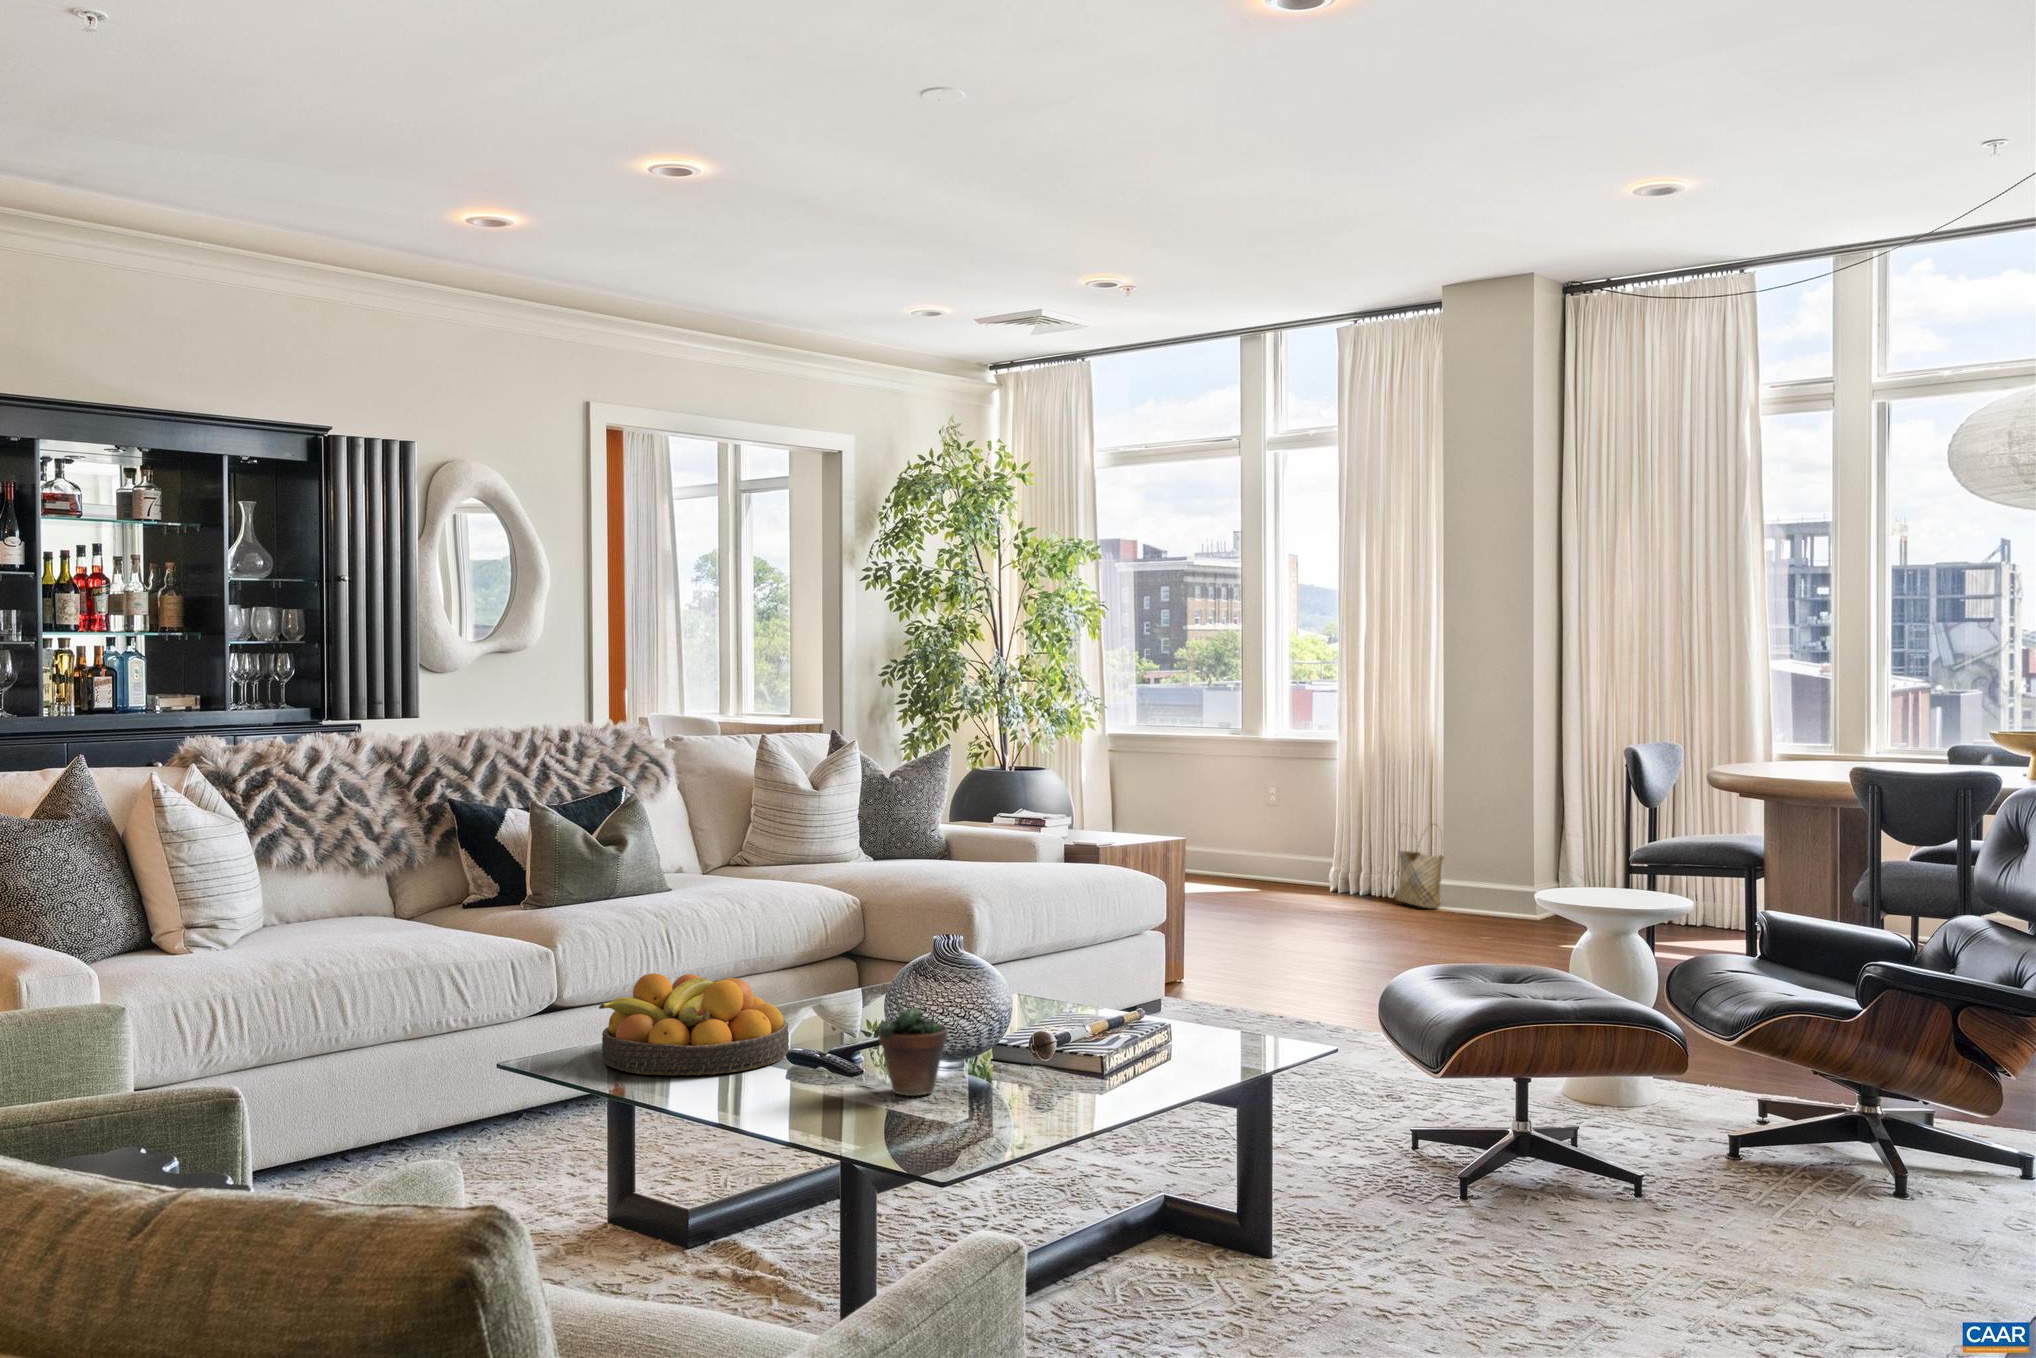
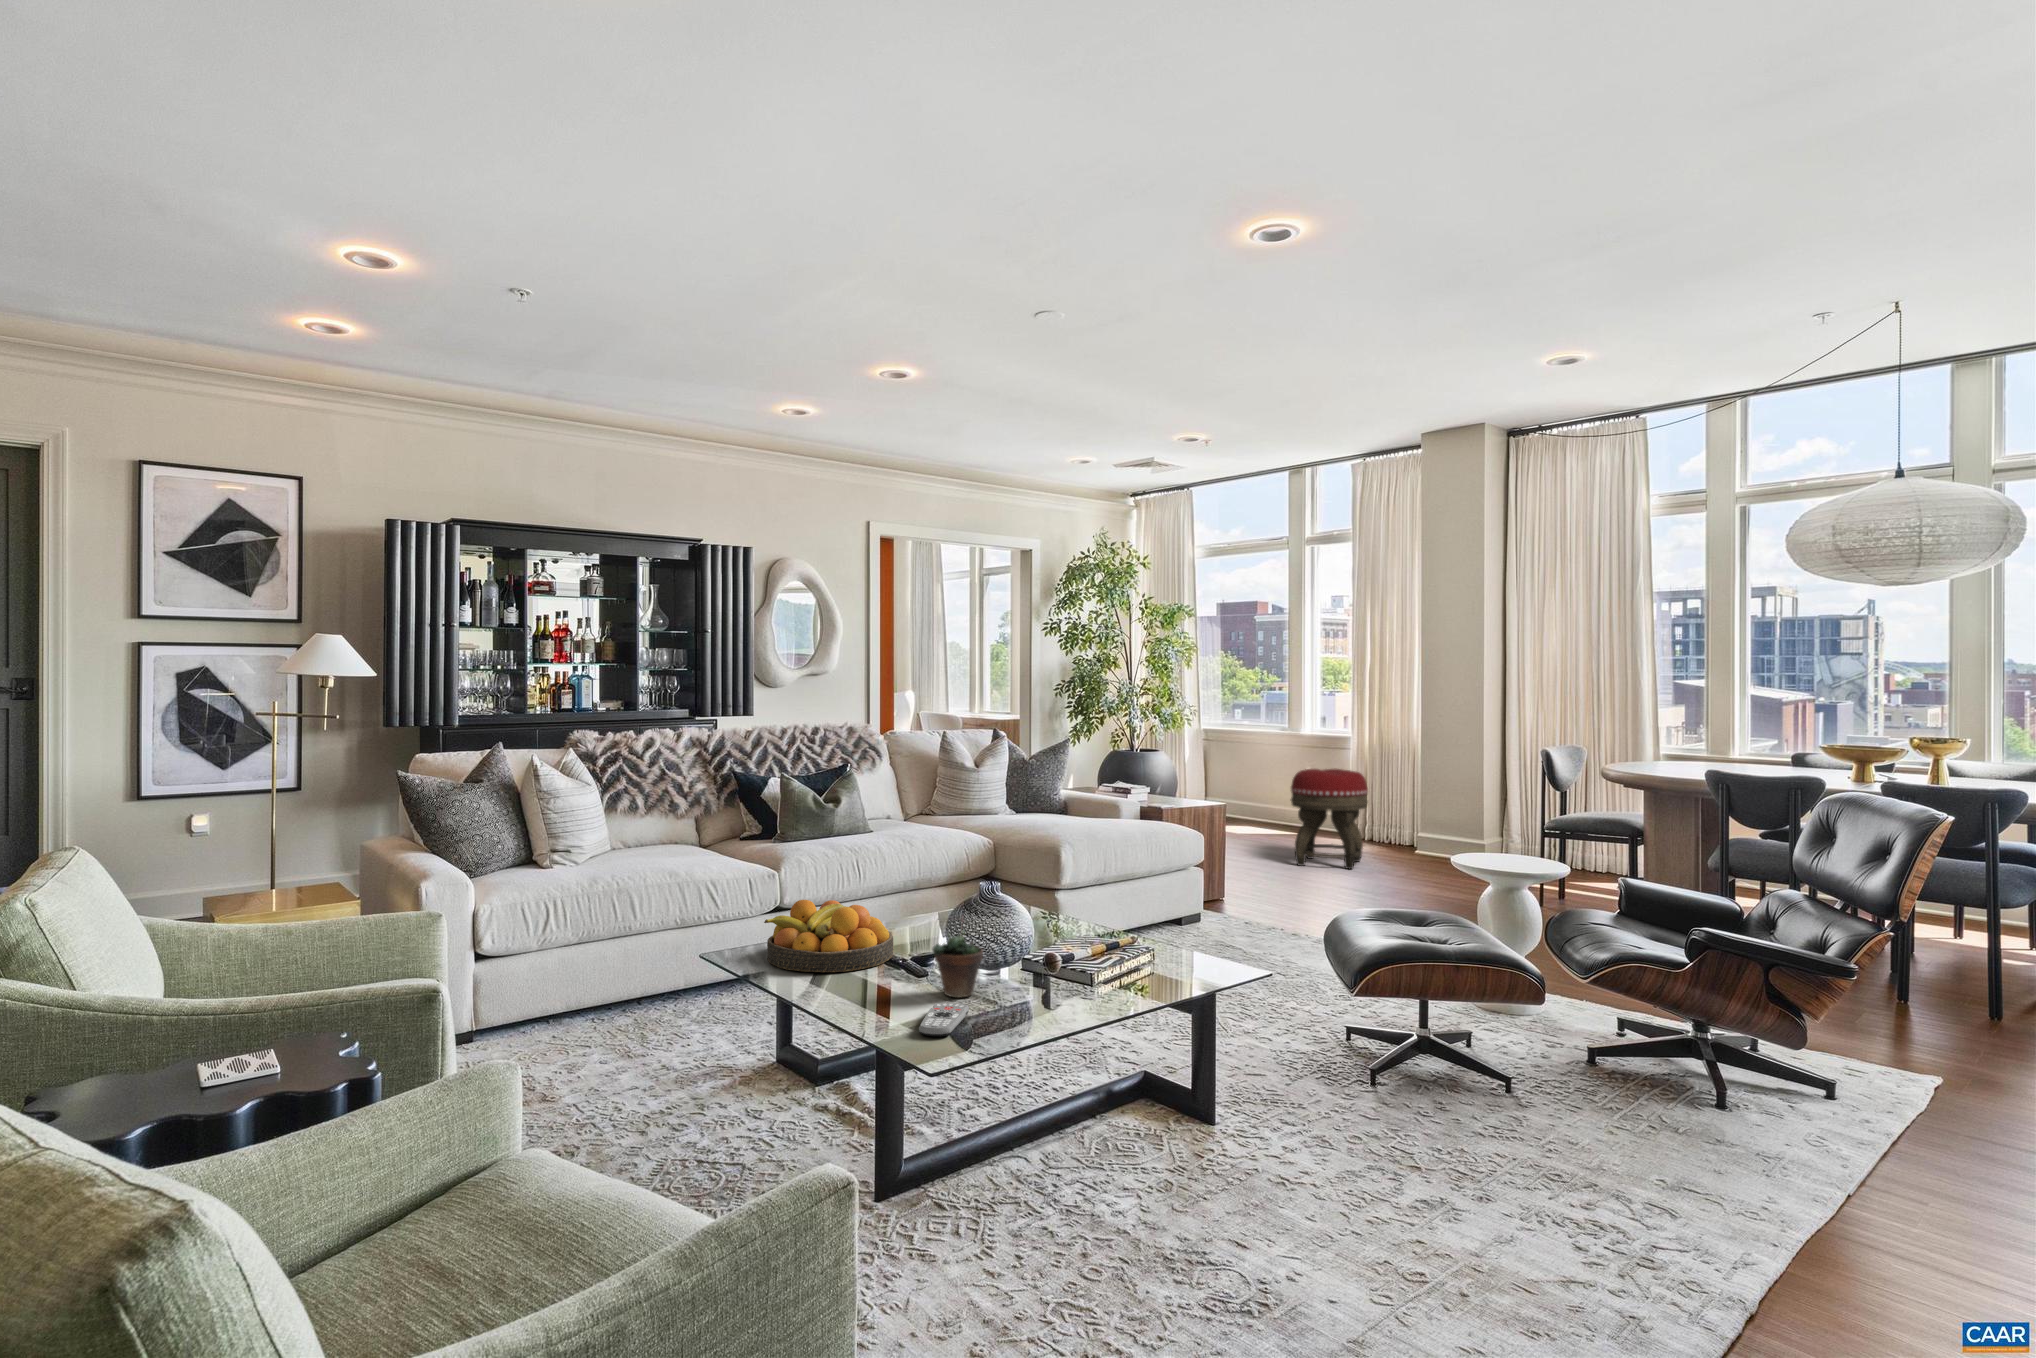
footstool: none [1257,783,1369,930] -> present [1291,769,1368,869]
woven basket: present [1396,829,1444,908] -> none [1391,796,1424,855]
remote control: none [887,1100,942,1142] -> present [919,1003,969,1036]

